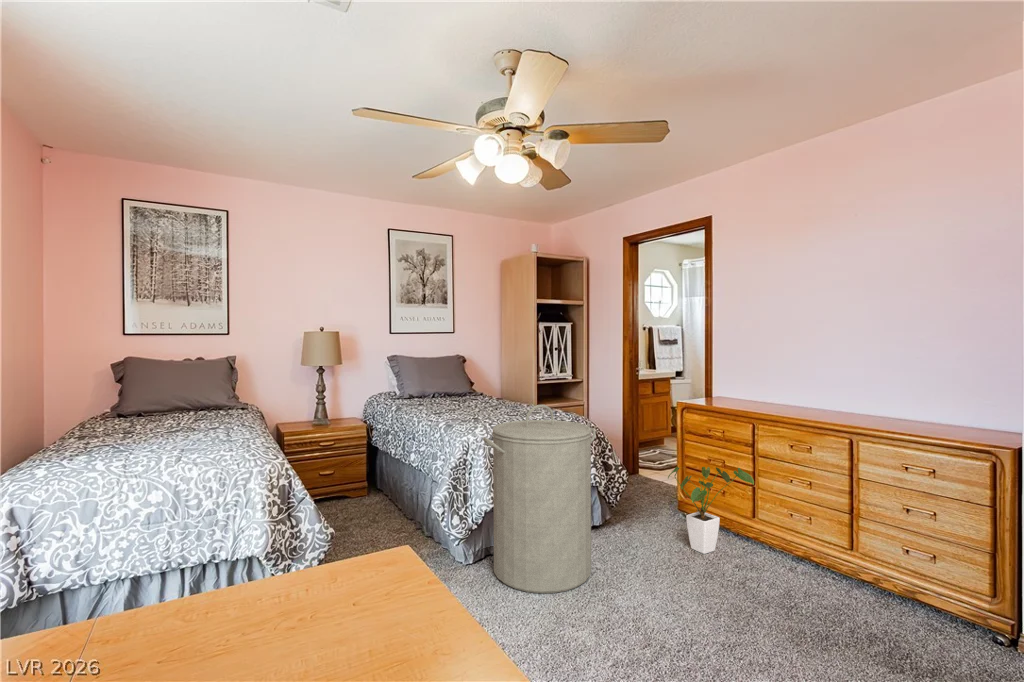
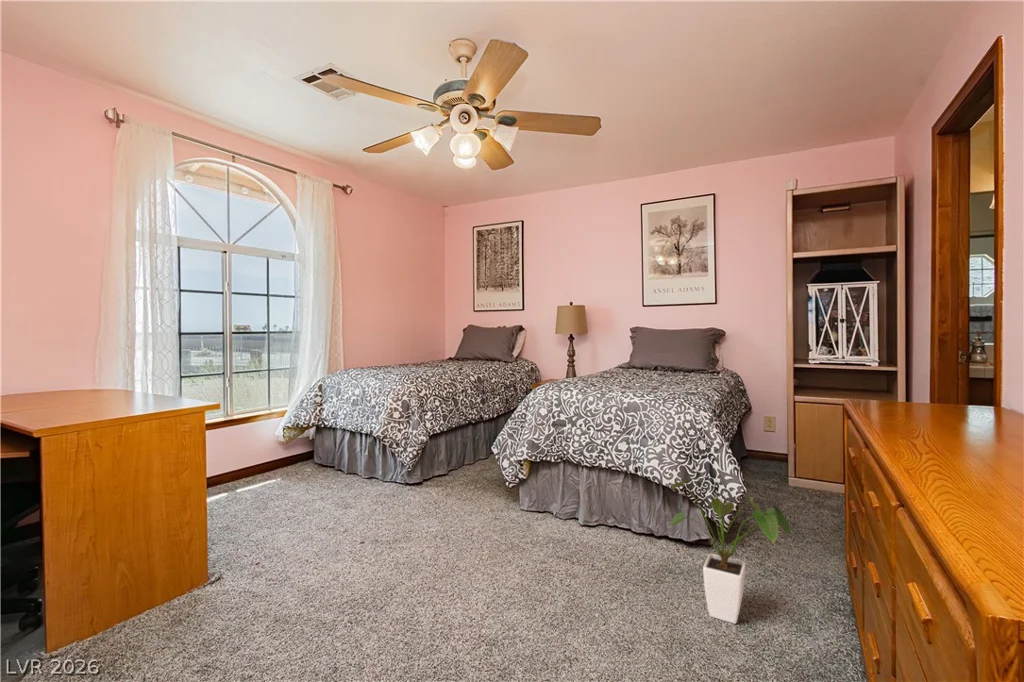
laundry hamper: present [483,405,596,593] -> none [492,369,599,555]

